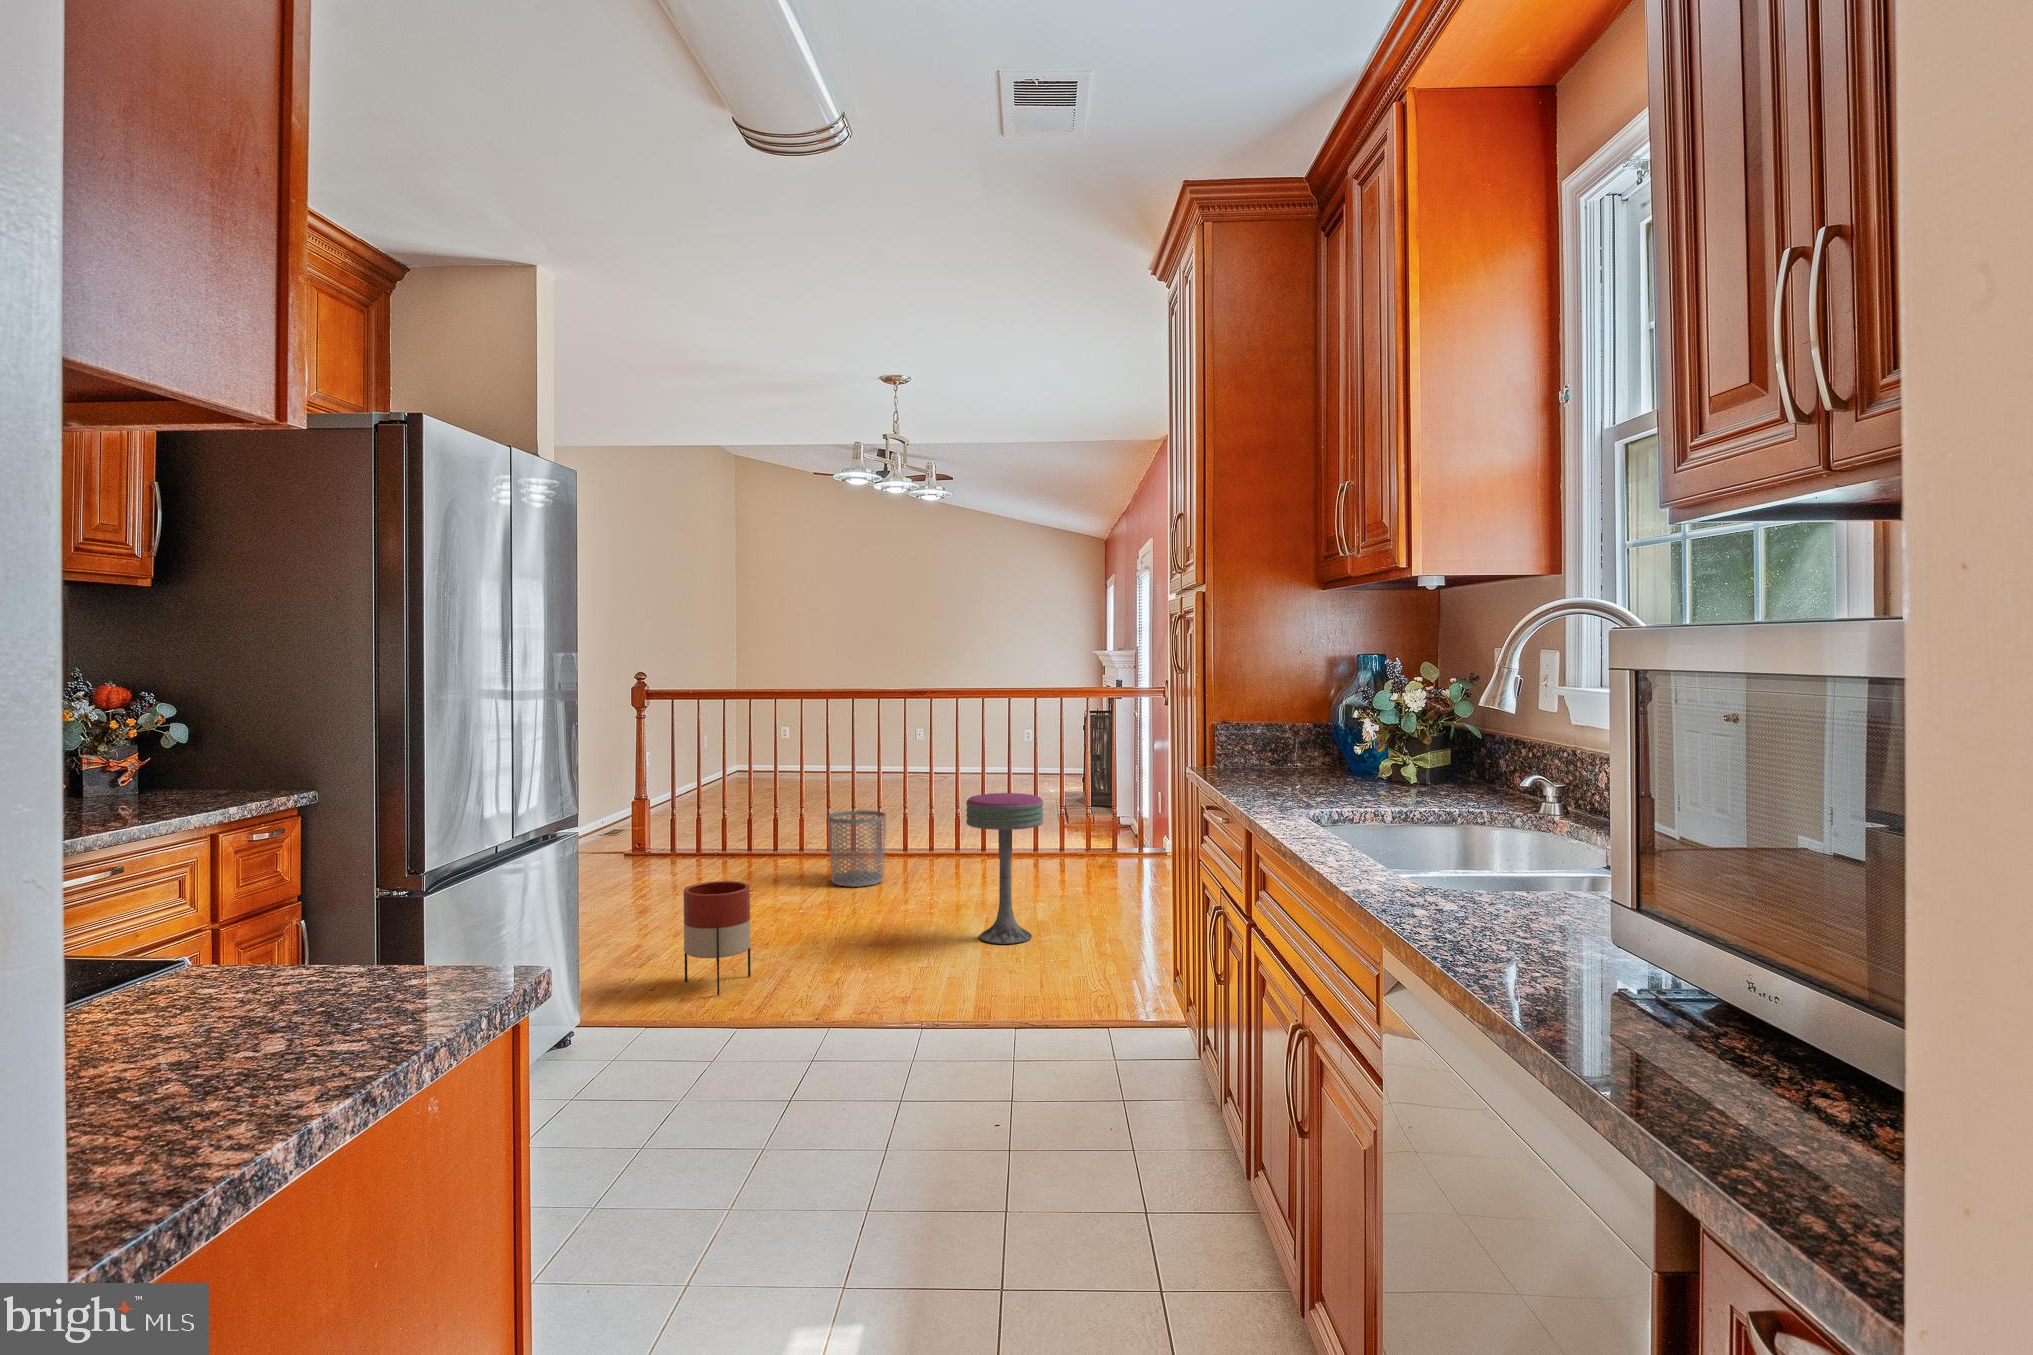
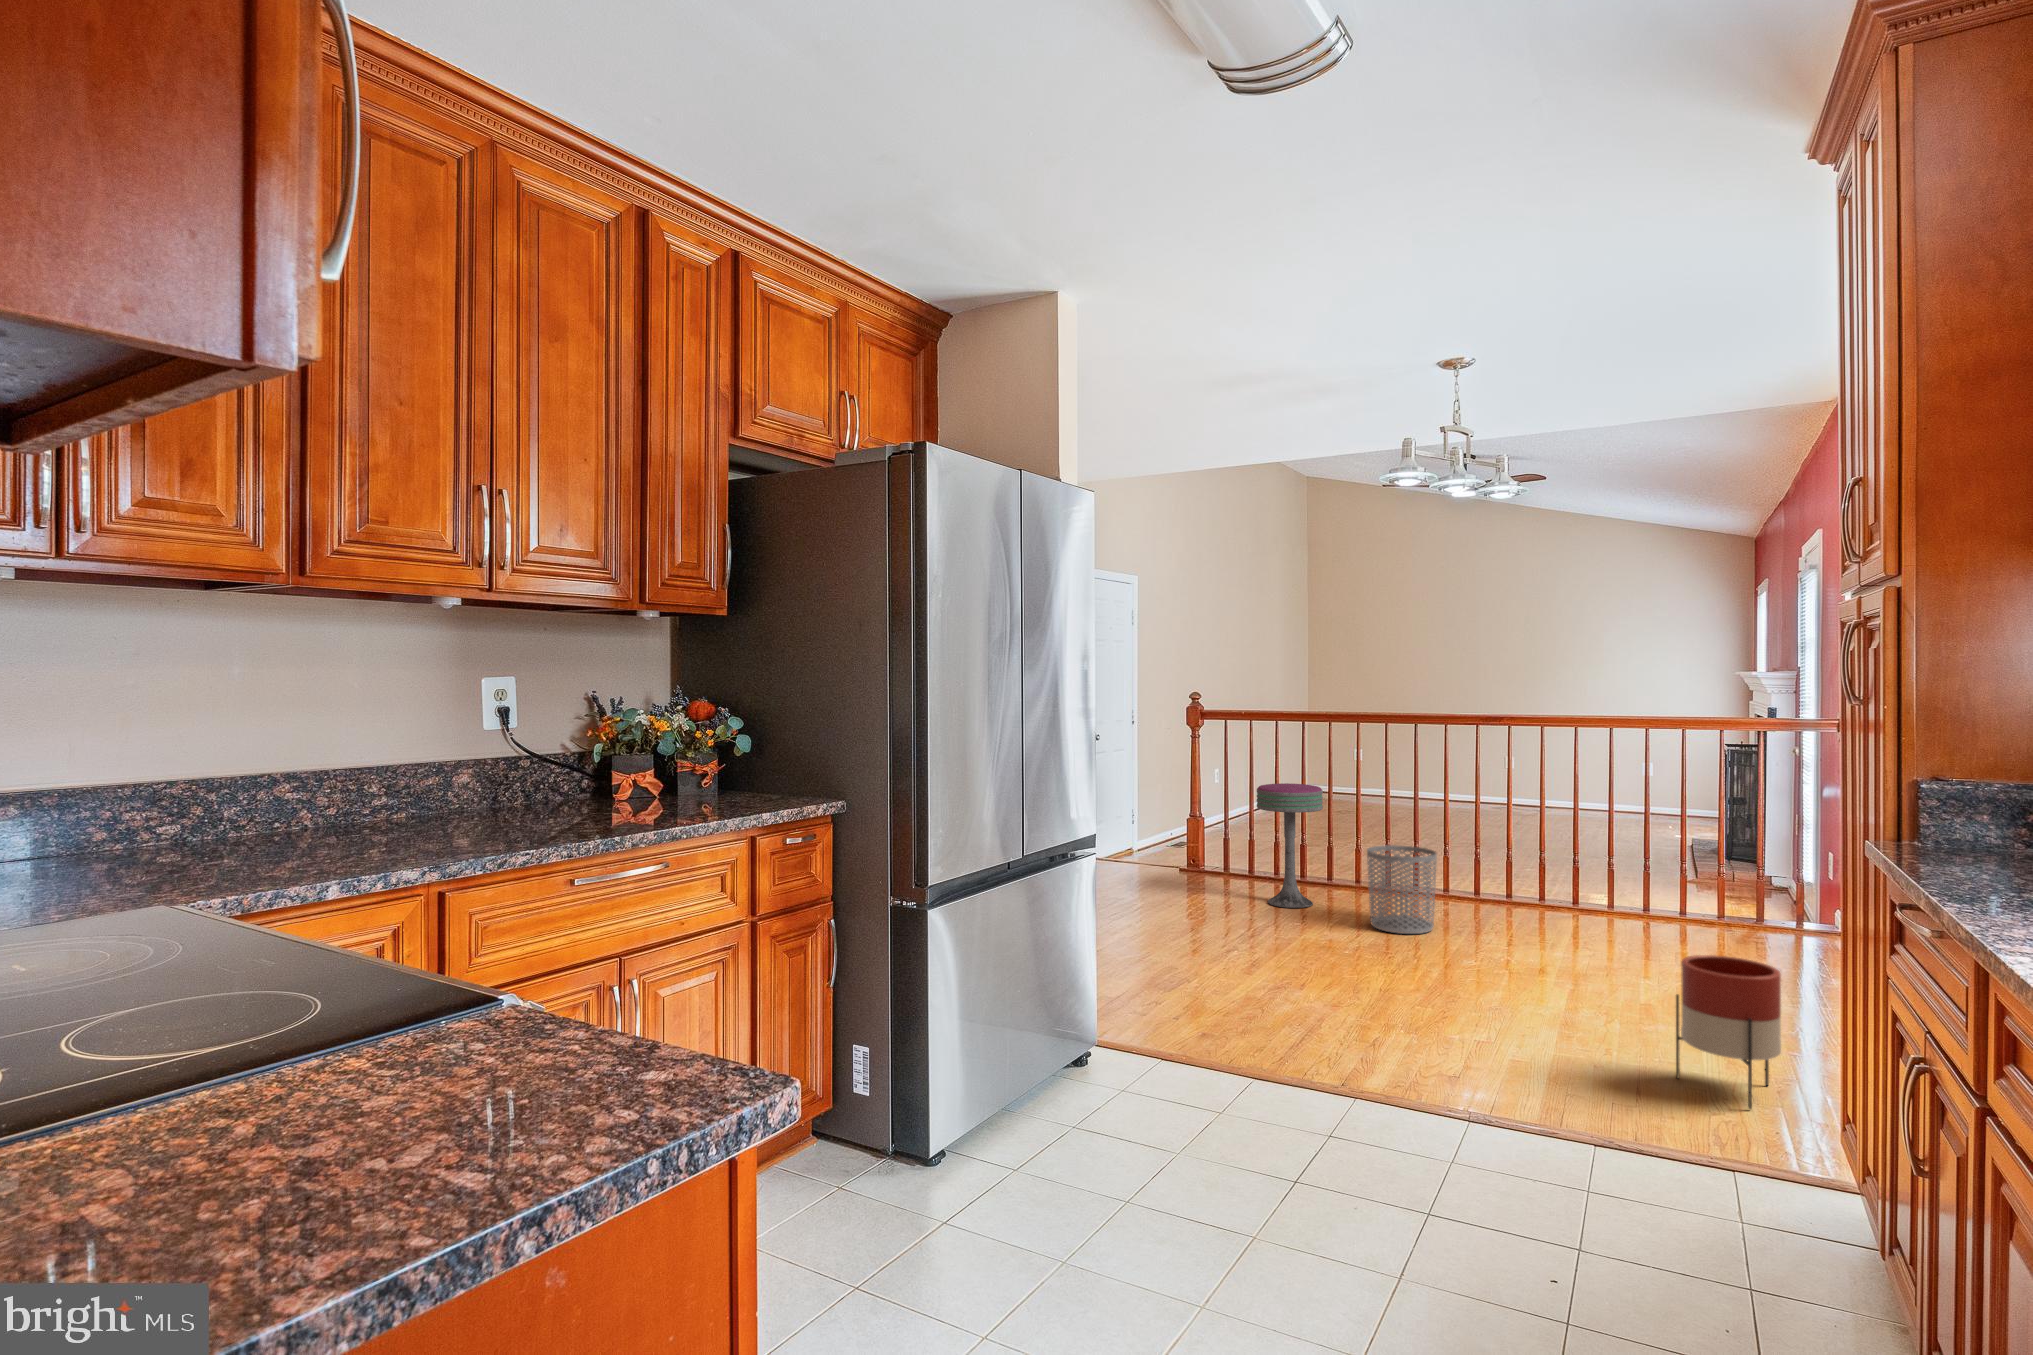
bar stool: present [966,793,1043,944] -> present [1257,783,1323,908]
planter: present [684,881,751,996] -> present [1676,955,1781,1110]

